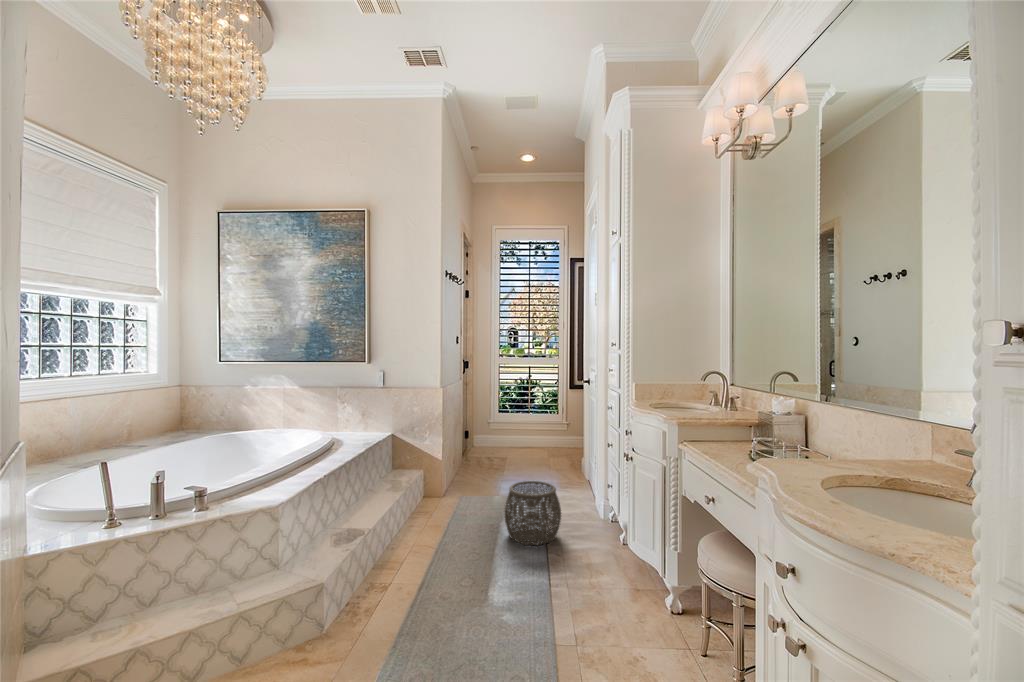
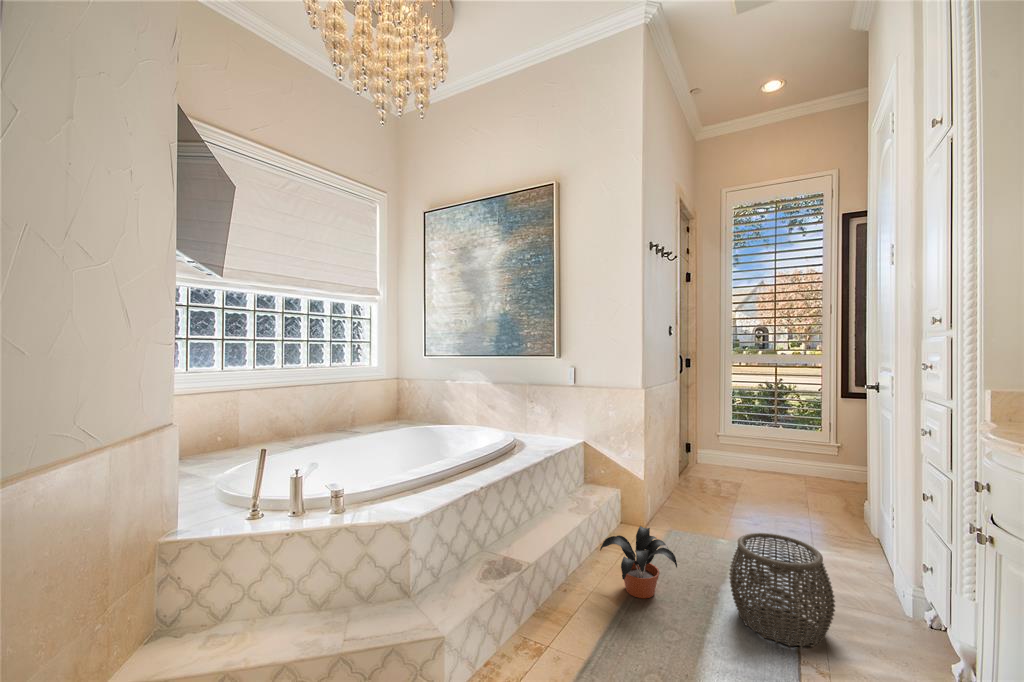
potted plant: none [416,492,471,542] -> present [600,526,677,598]

